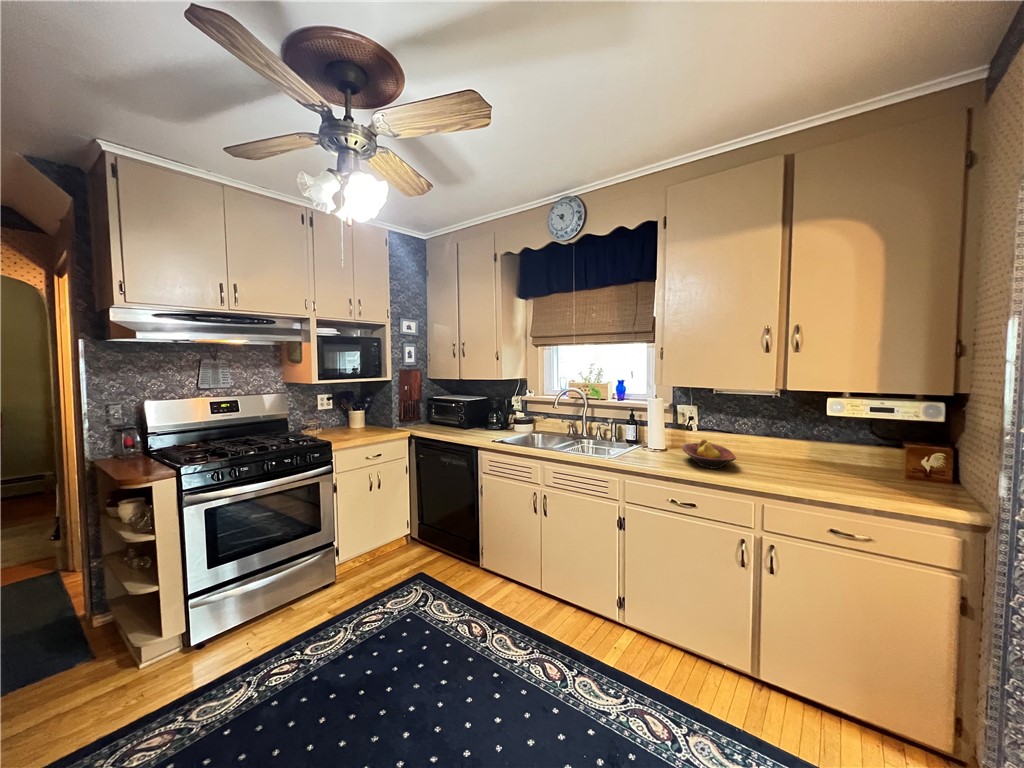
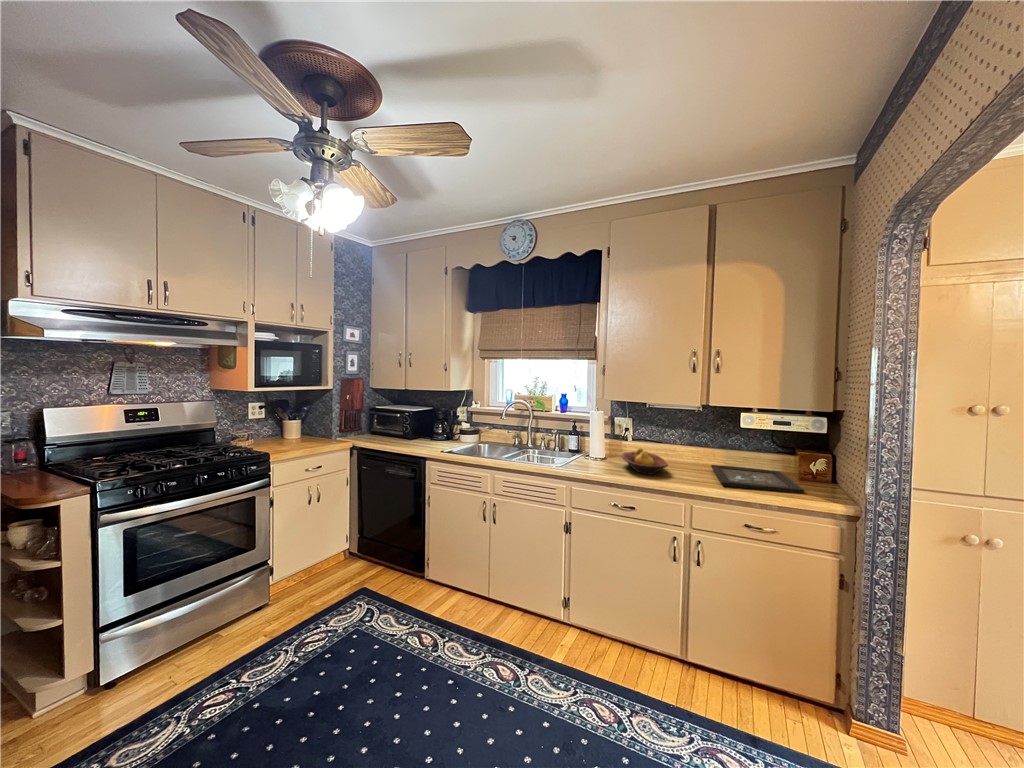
tray: none [790,459,911,495] -> present [711,465,804,493]

